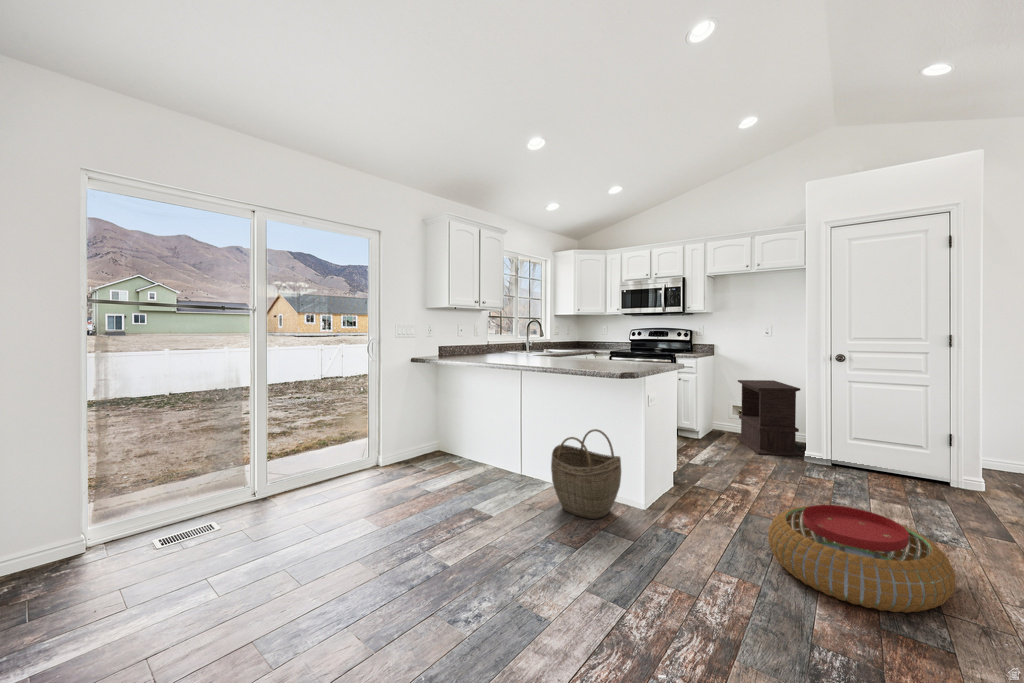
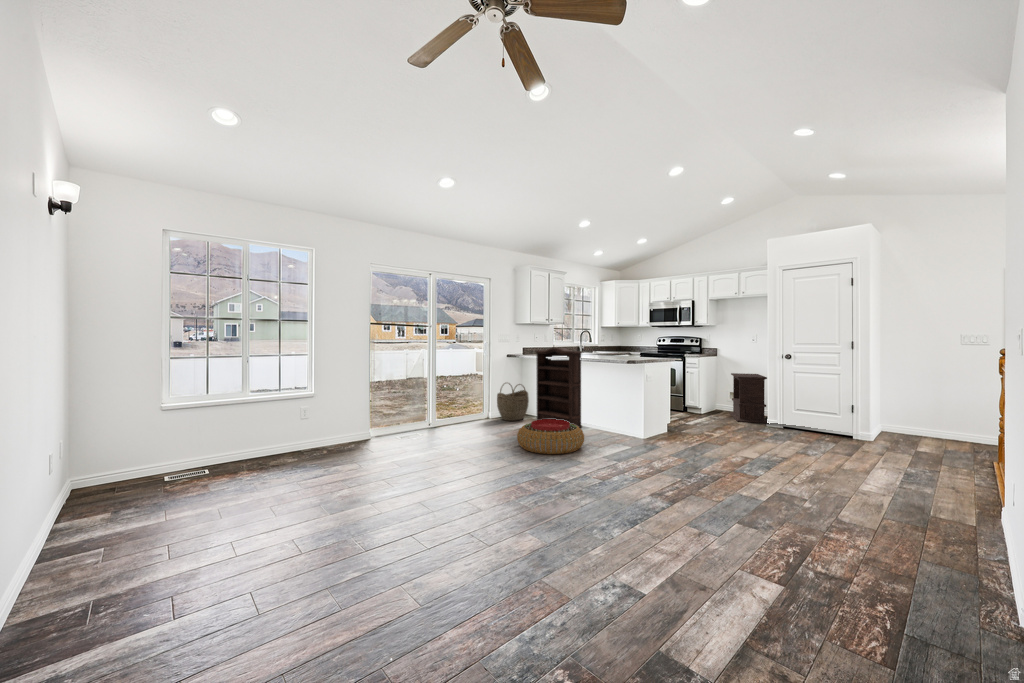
bookshelf: none [455,349,533,489] -> present [536,348,582,427]
woven basket: present [551,429,621,519] -> present [497,383,529,421]
pouf: present [768,505,956,613] -> present [517,419,584,454]

